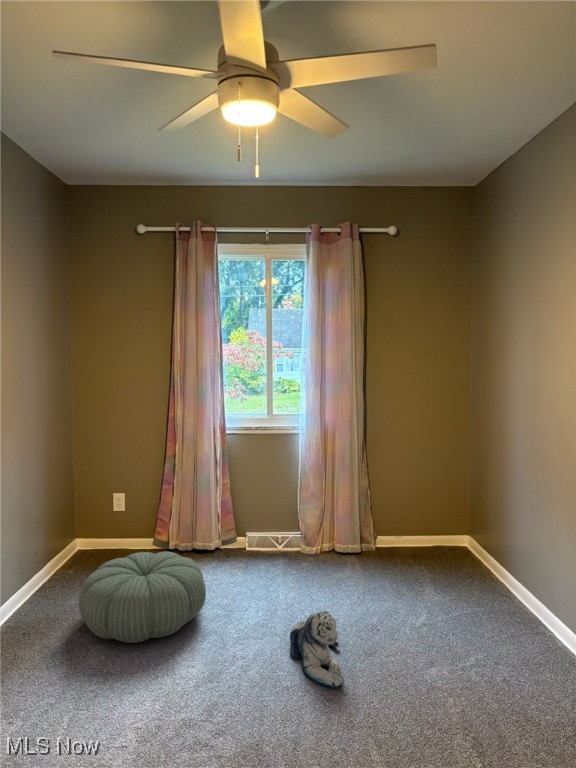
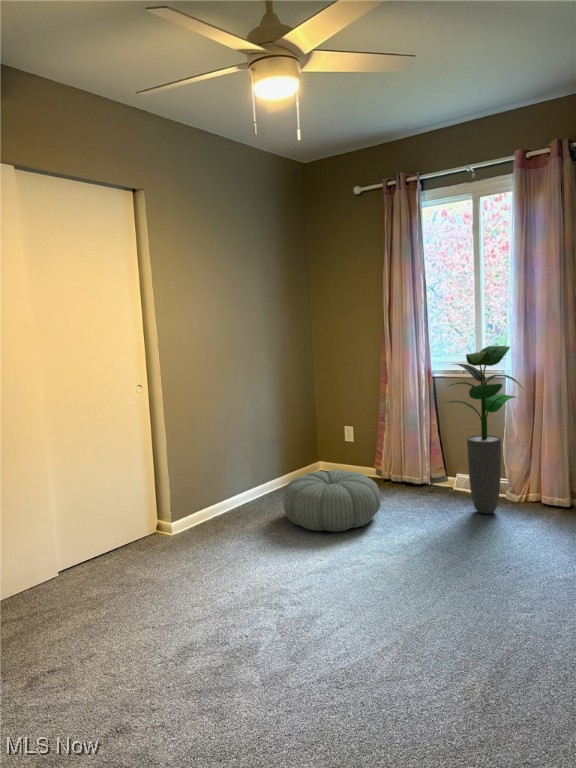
potted plant: none [258,404,333,573] -> present [445,346,523,514]
plush toy: present [290,611,343,688] -> none [418,529,465,590]

